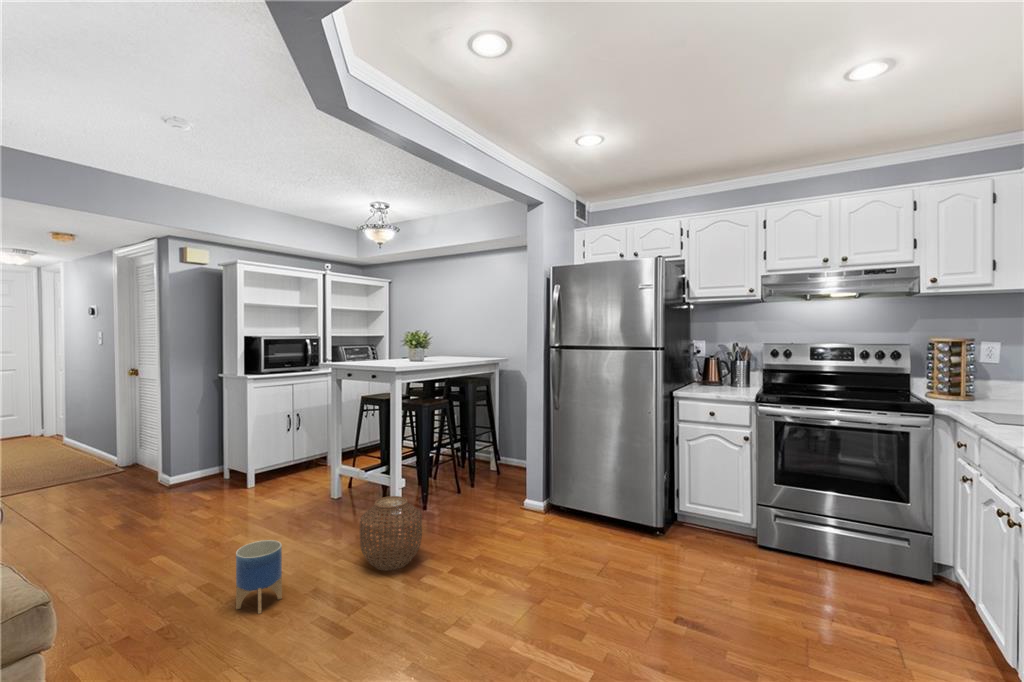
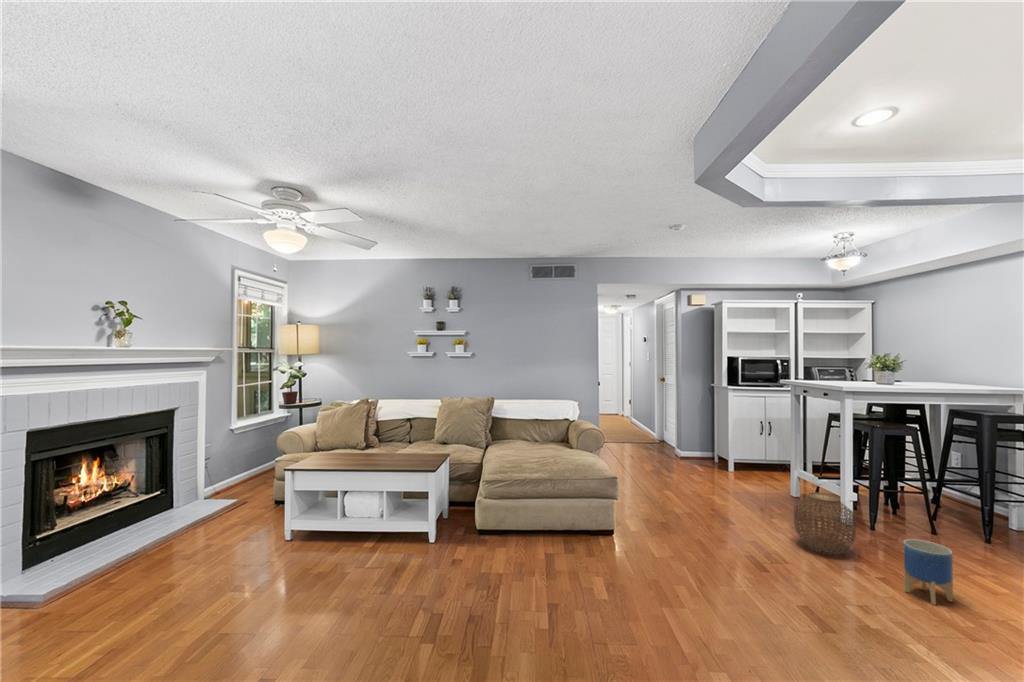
planter: present [236,540,282,614] -> present [904,539,953,605]

